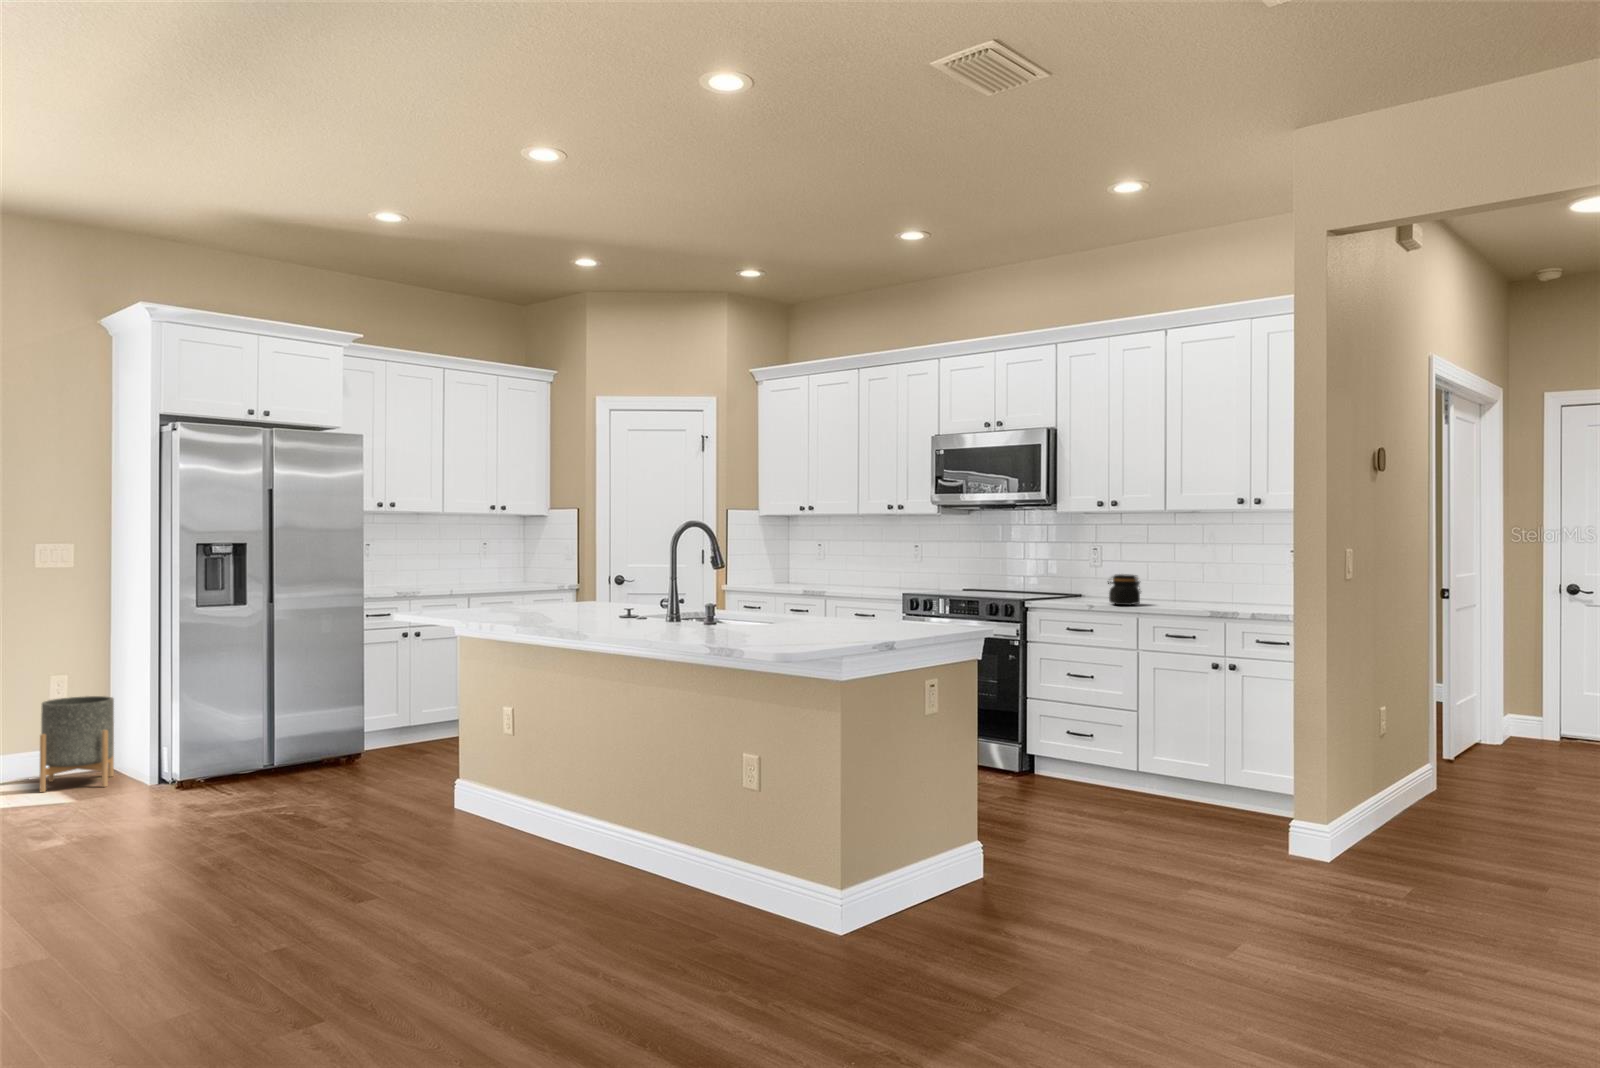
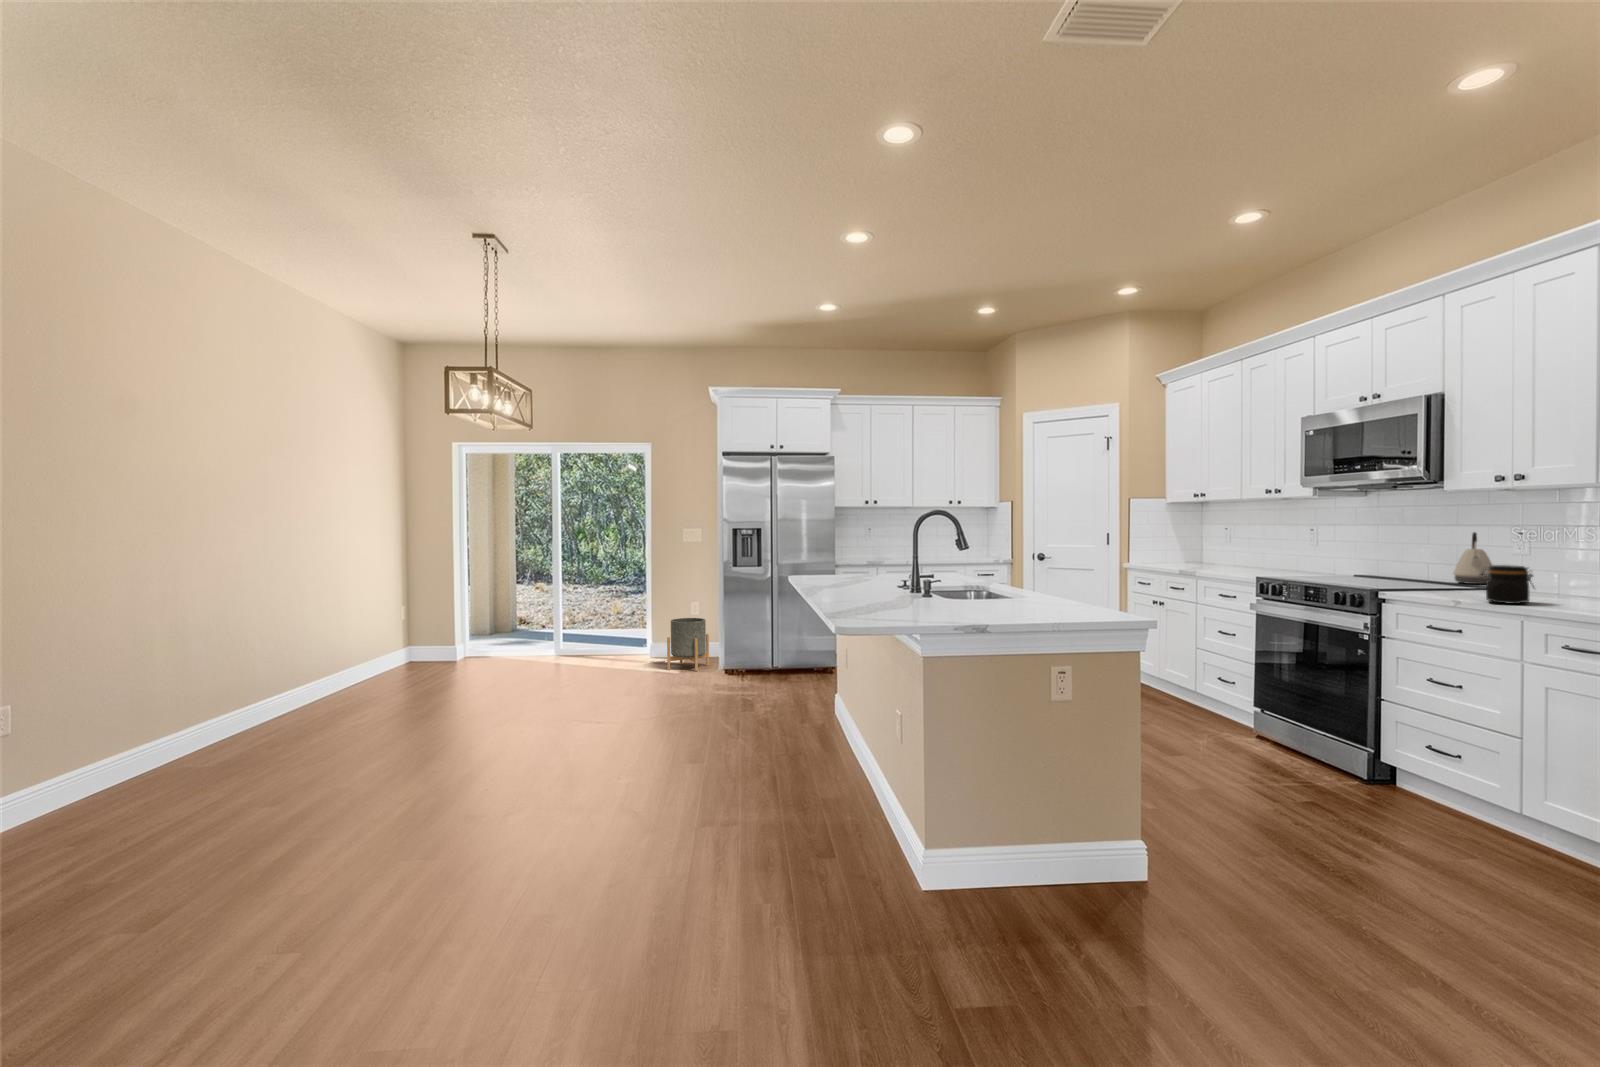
kettle: none [1053,548,1082,592] -> present [1453,532,1492,584]

